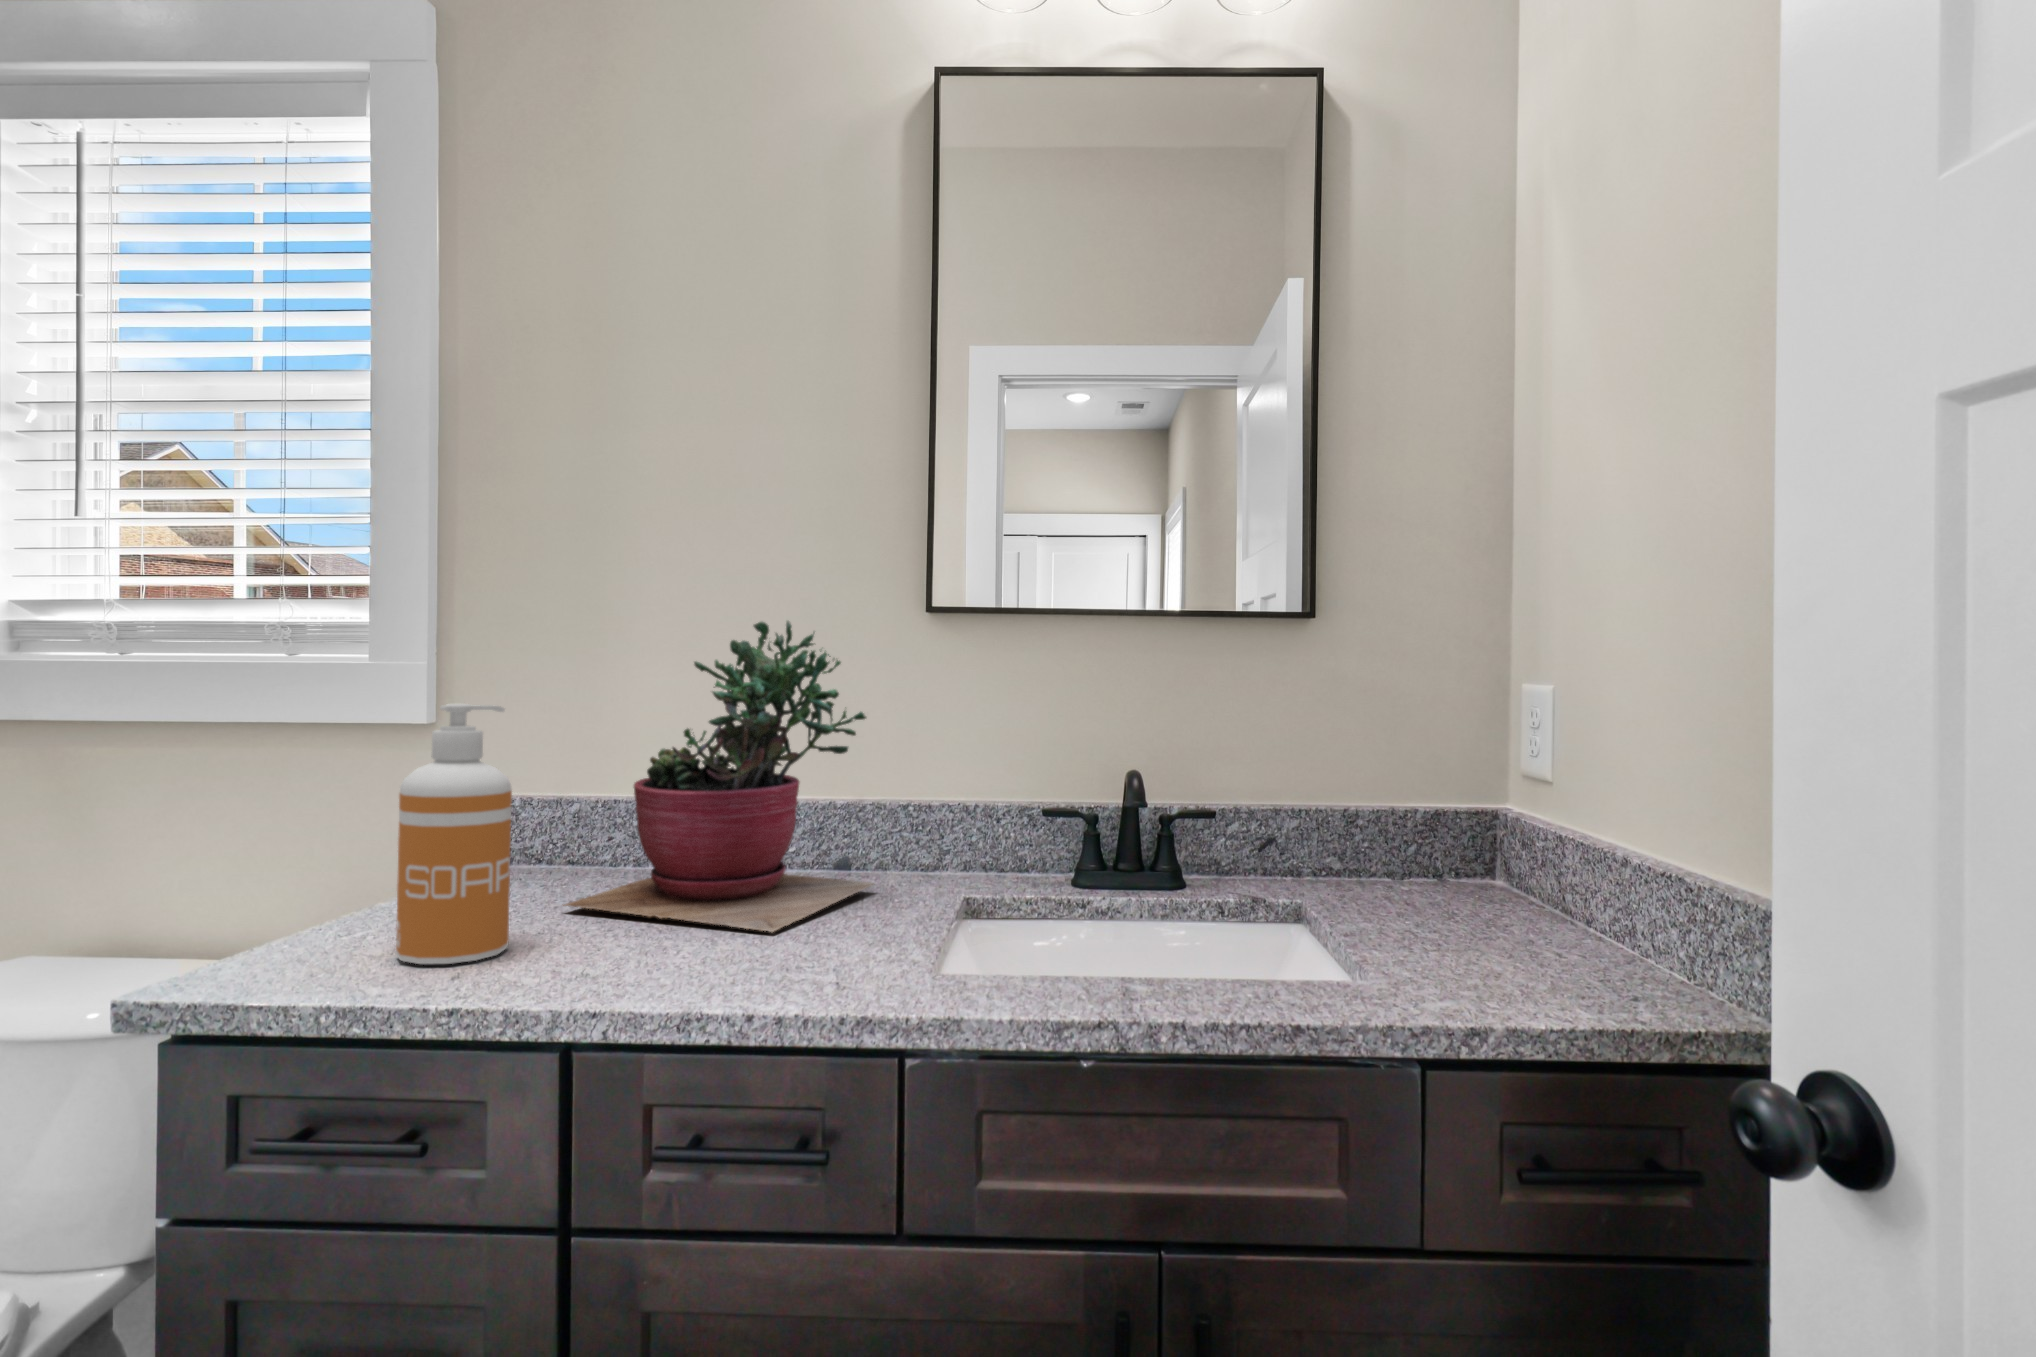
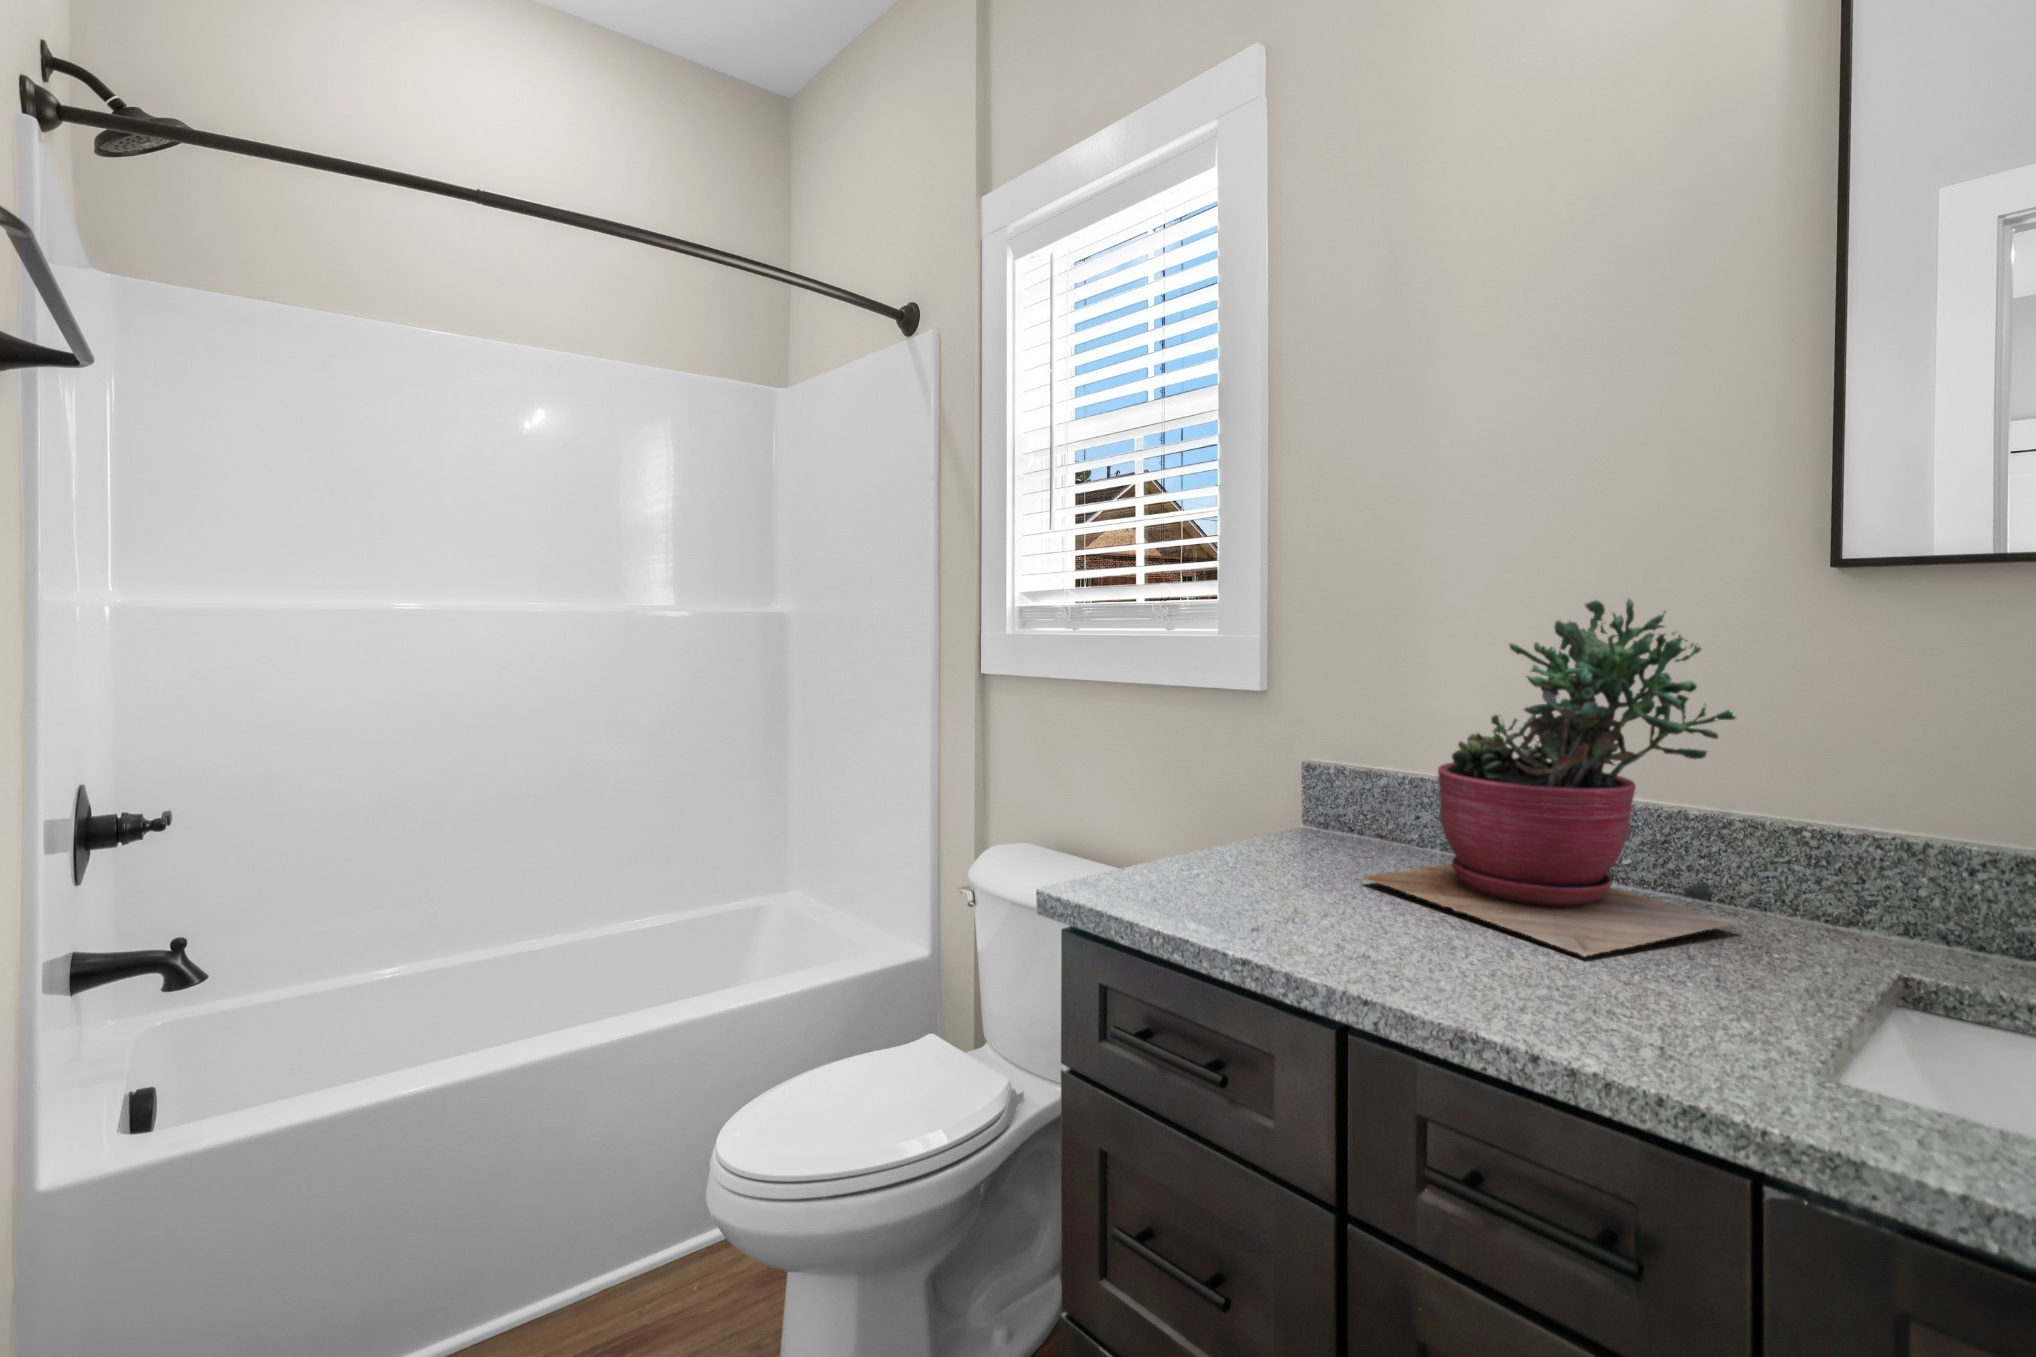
soap dispenser: present [396,704,512,964] -> none [1208,676,1310,916]

